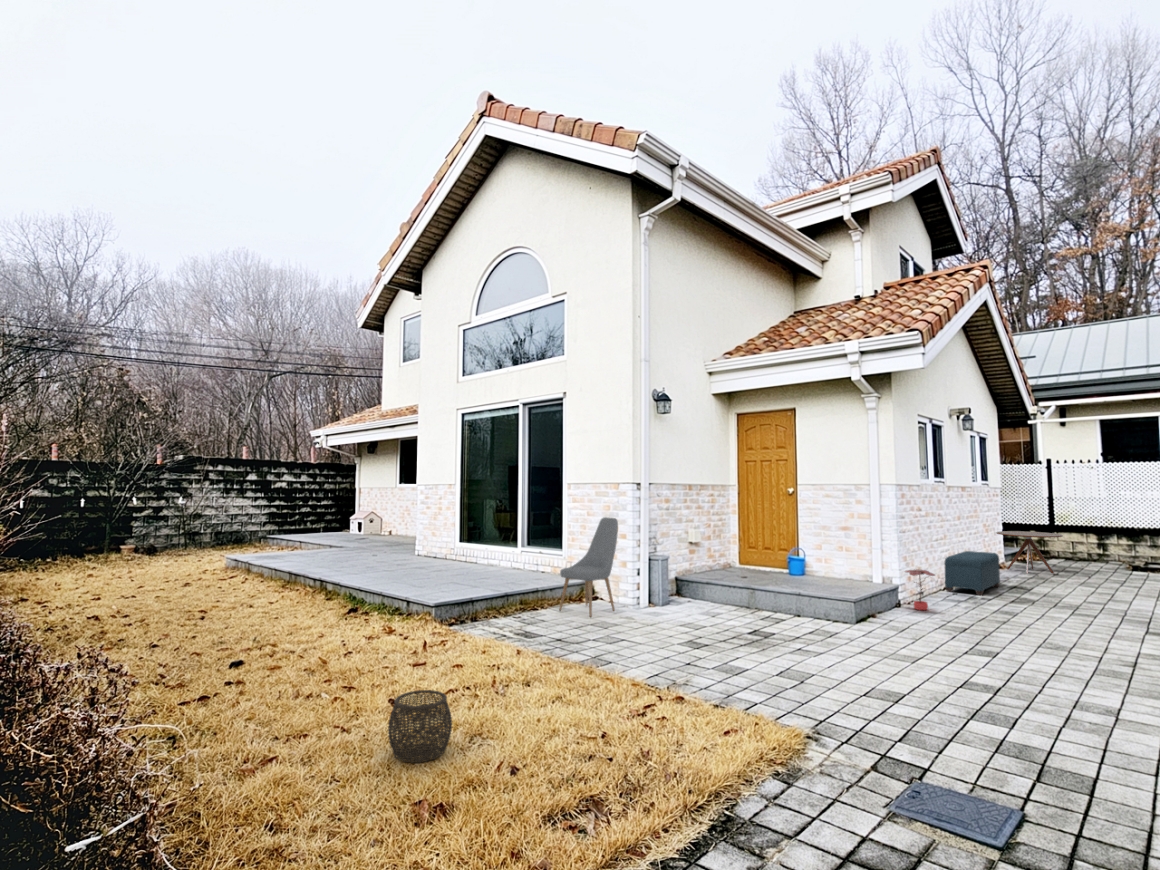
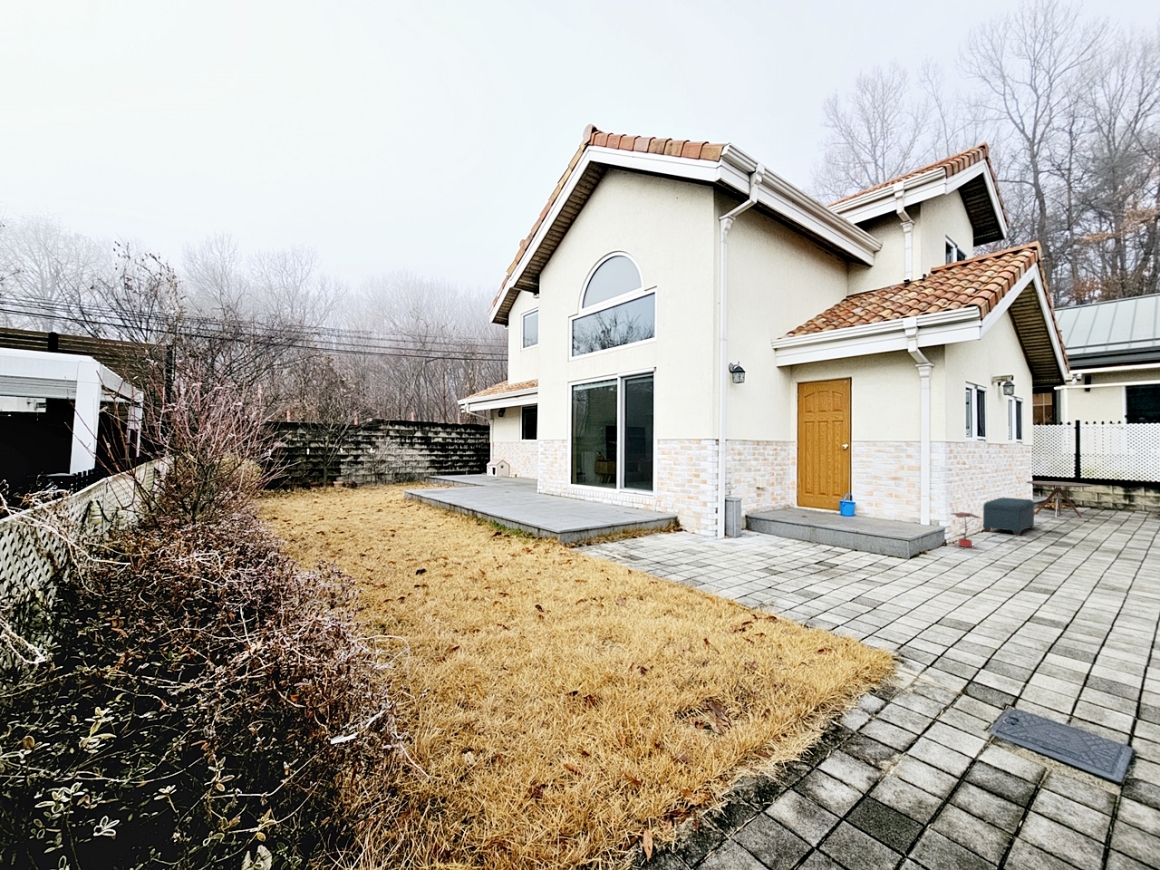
chair: present [559,517,618,617] -> none [655,466,702,544]
woven basket: present [388,690,452,763] -> none [539,601,589,659]

